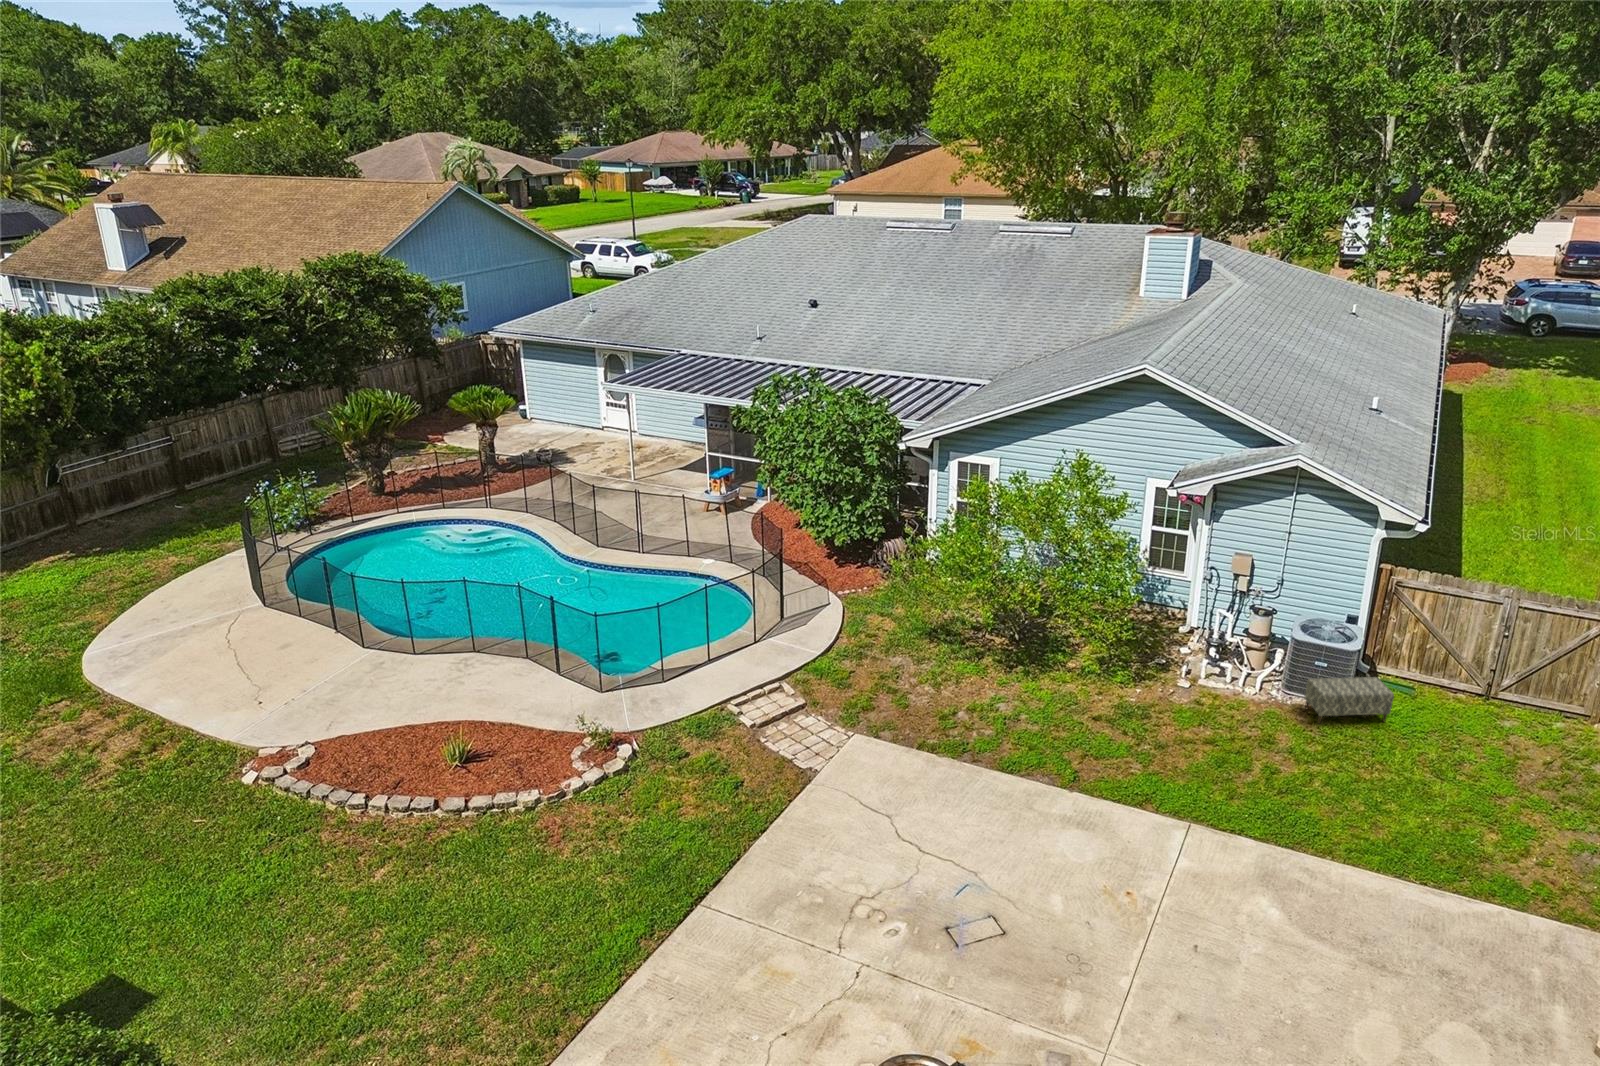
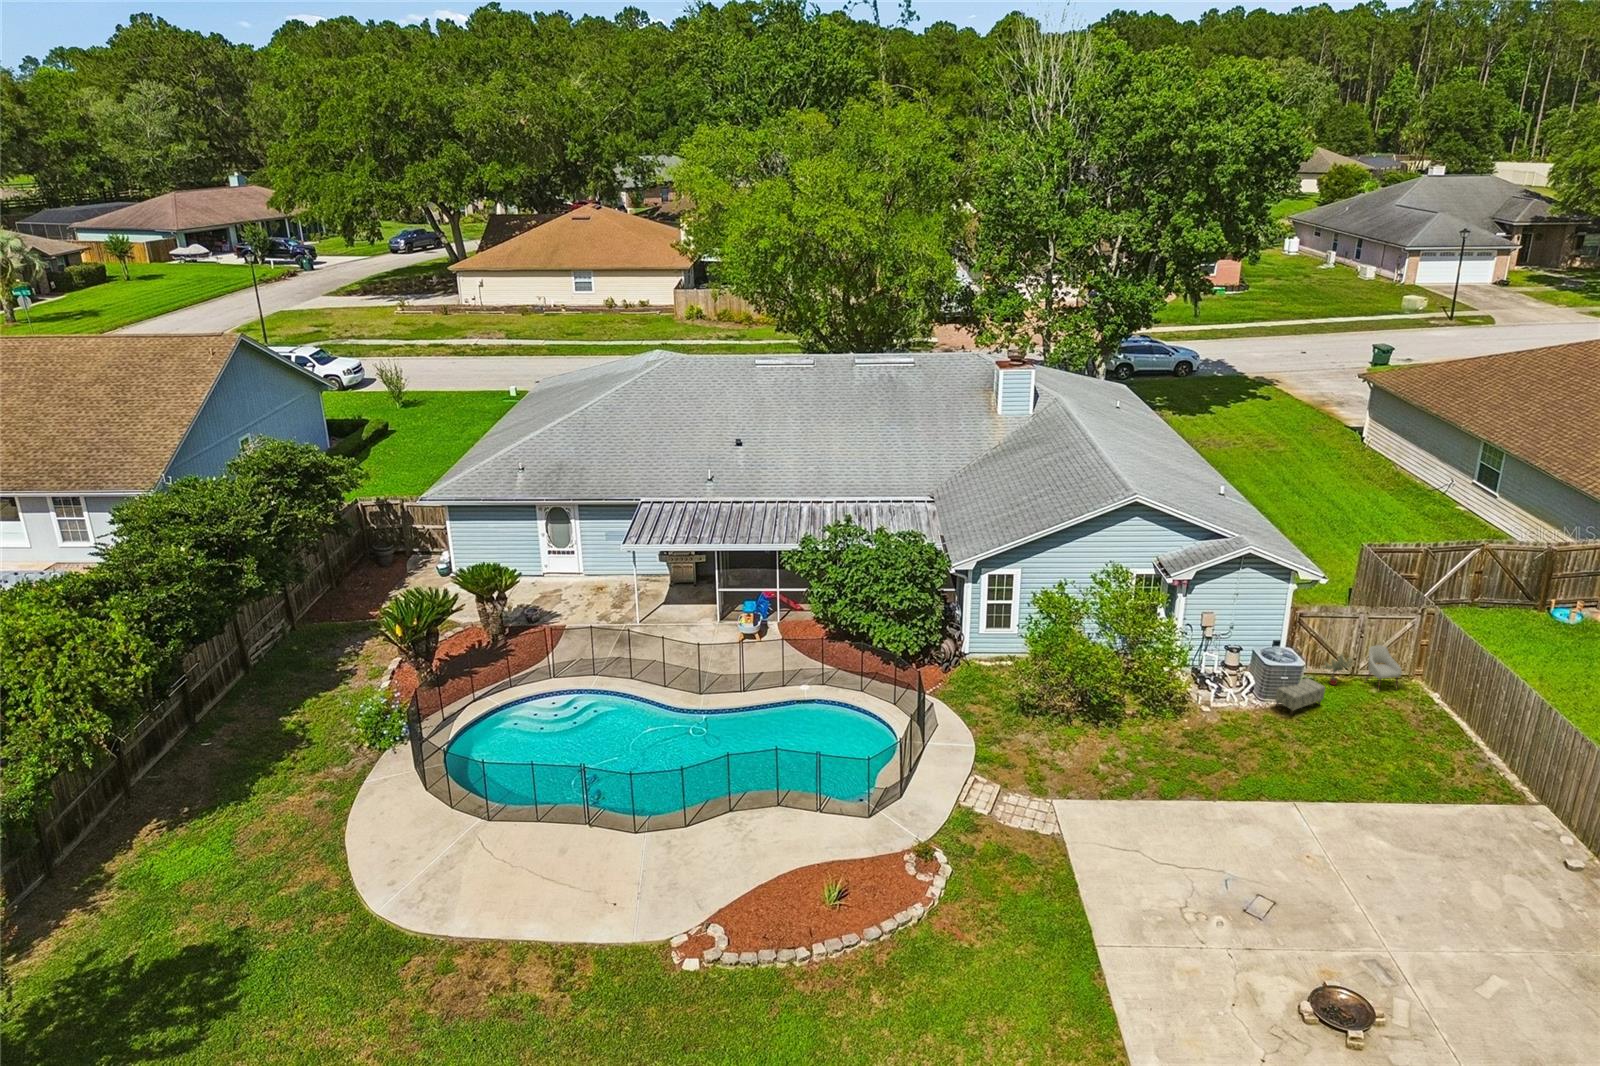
potted tree: none [1421,653,1478,704] -> present [1322,654,1353,685]
chair: none [1502,655,1566,735] -> present [1365,645,1402,691]

